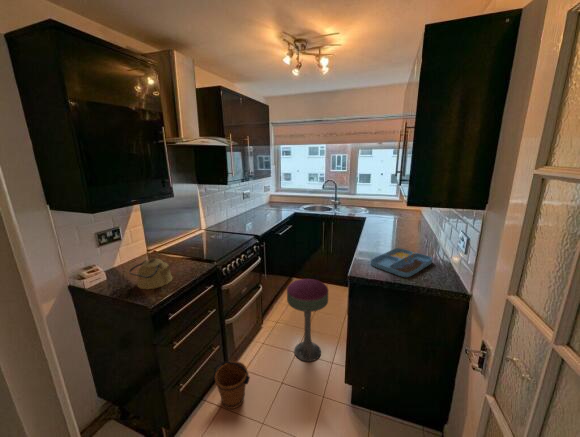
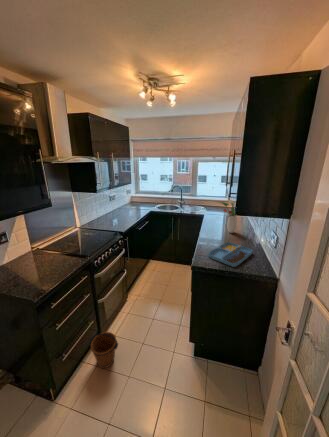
flower arrangement: none [381,195,417,238] -> present [218,201,237,233]
kettle: present [129,258,172,289] -> none [16,259,54,285]
bar stool: present [287,279,328,361] -> none [146,265,177,326]

